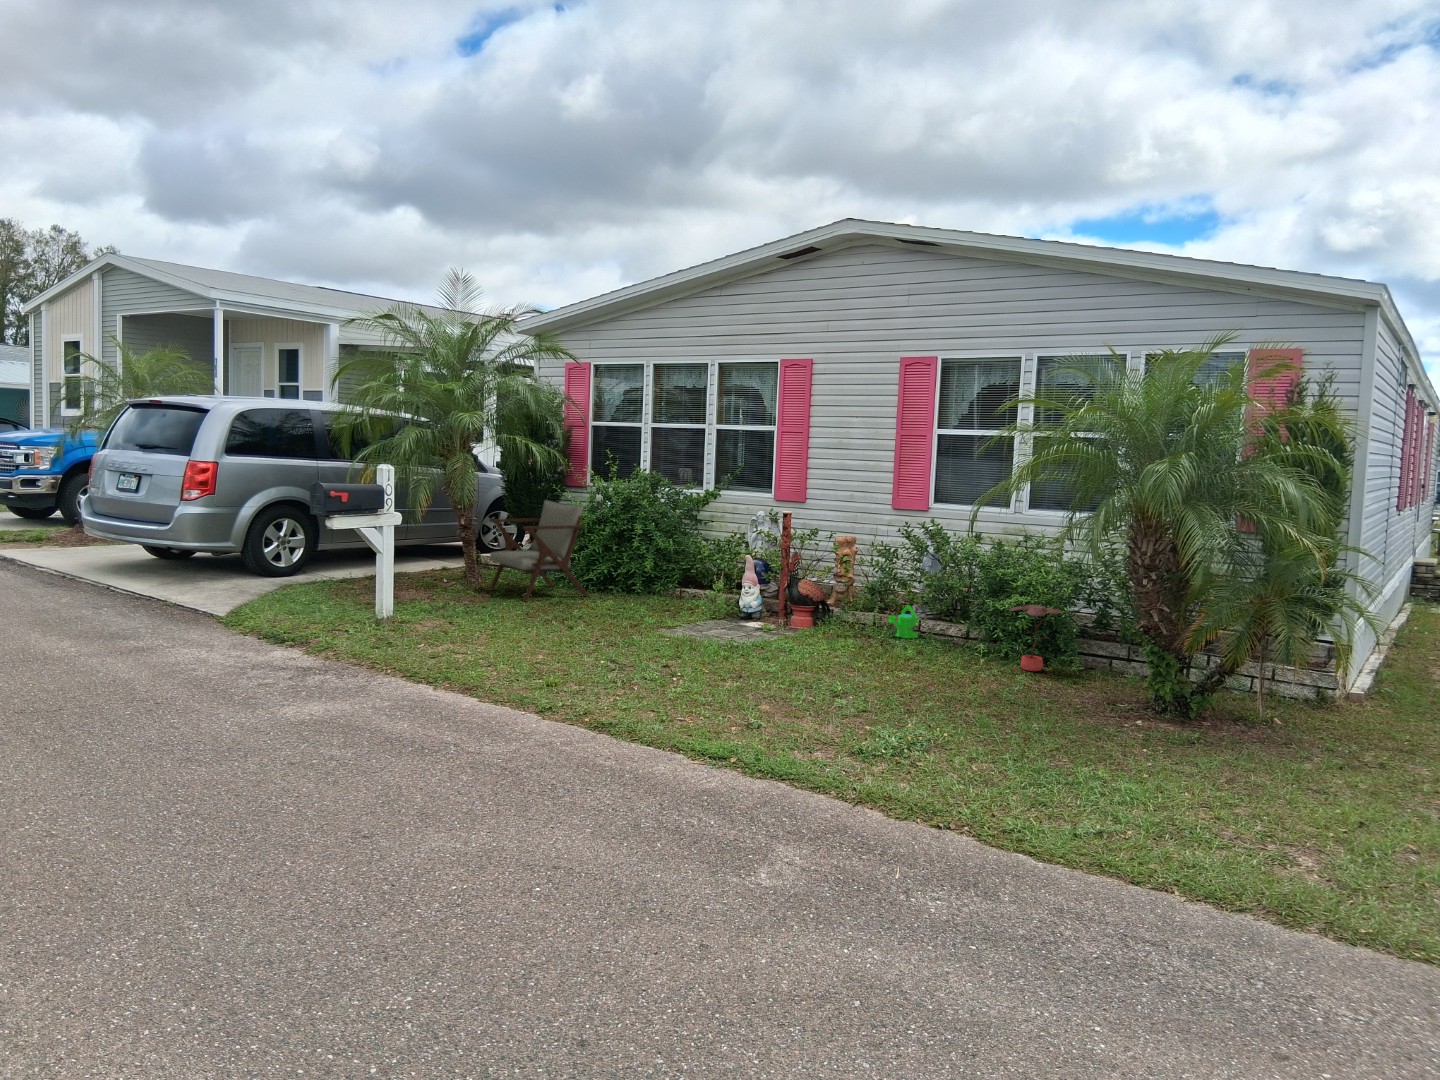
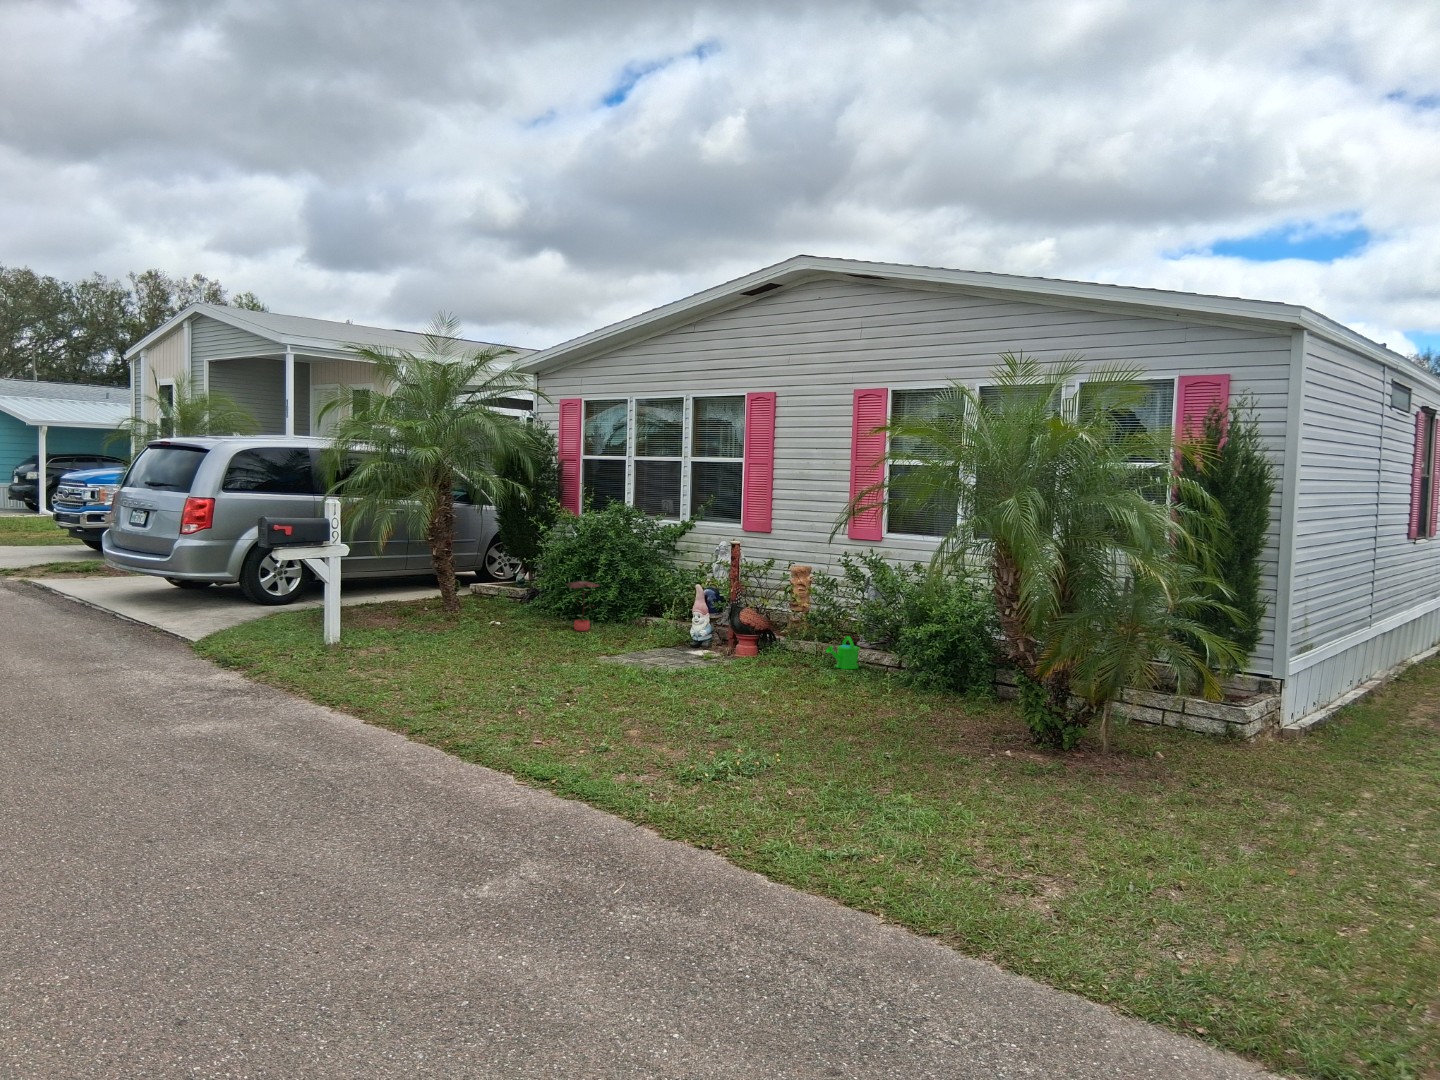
lounge chair: present [489,501,589,601] -> none [467,532,561,630]
potted plant: present [1011,605,1061,671] -> present [567,581,599,631]

